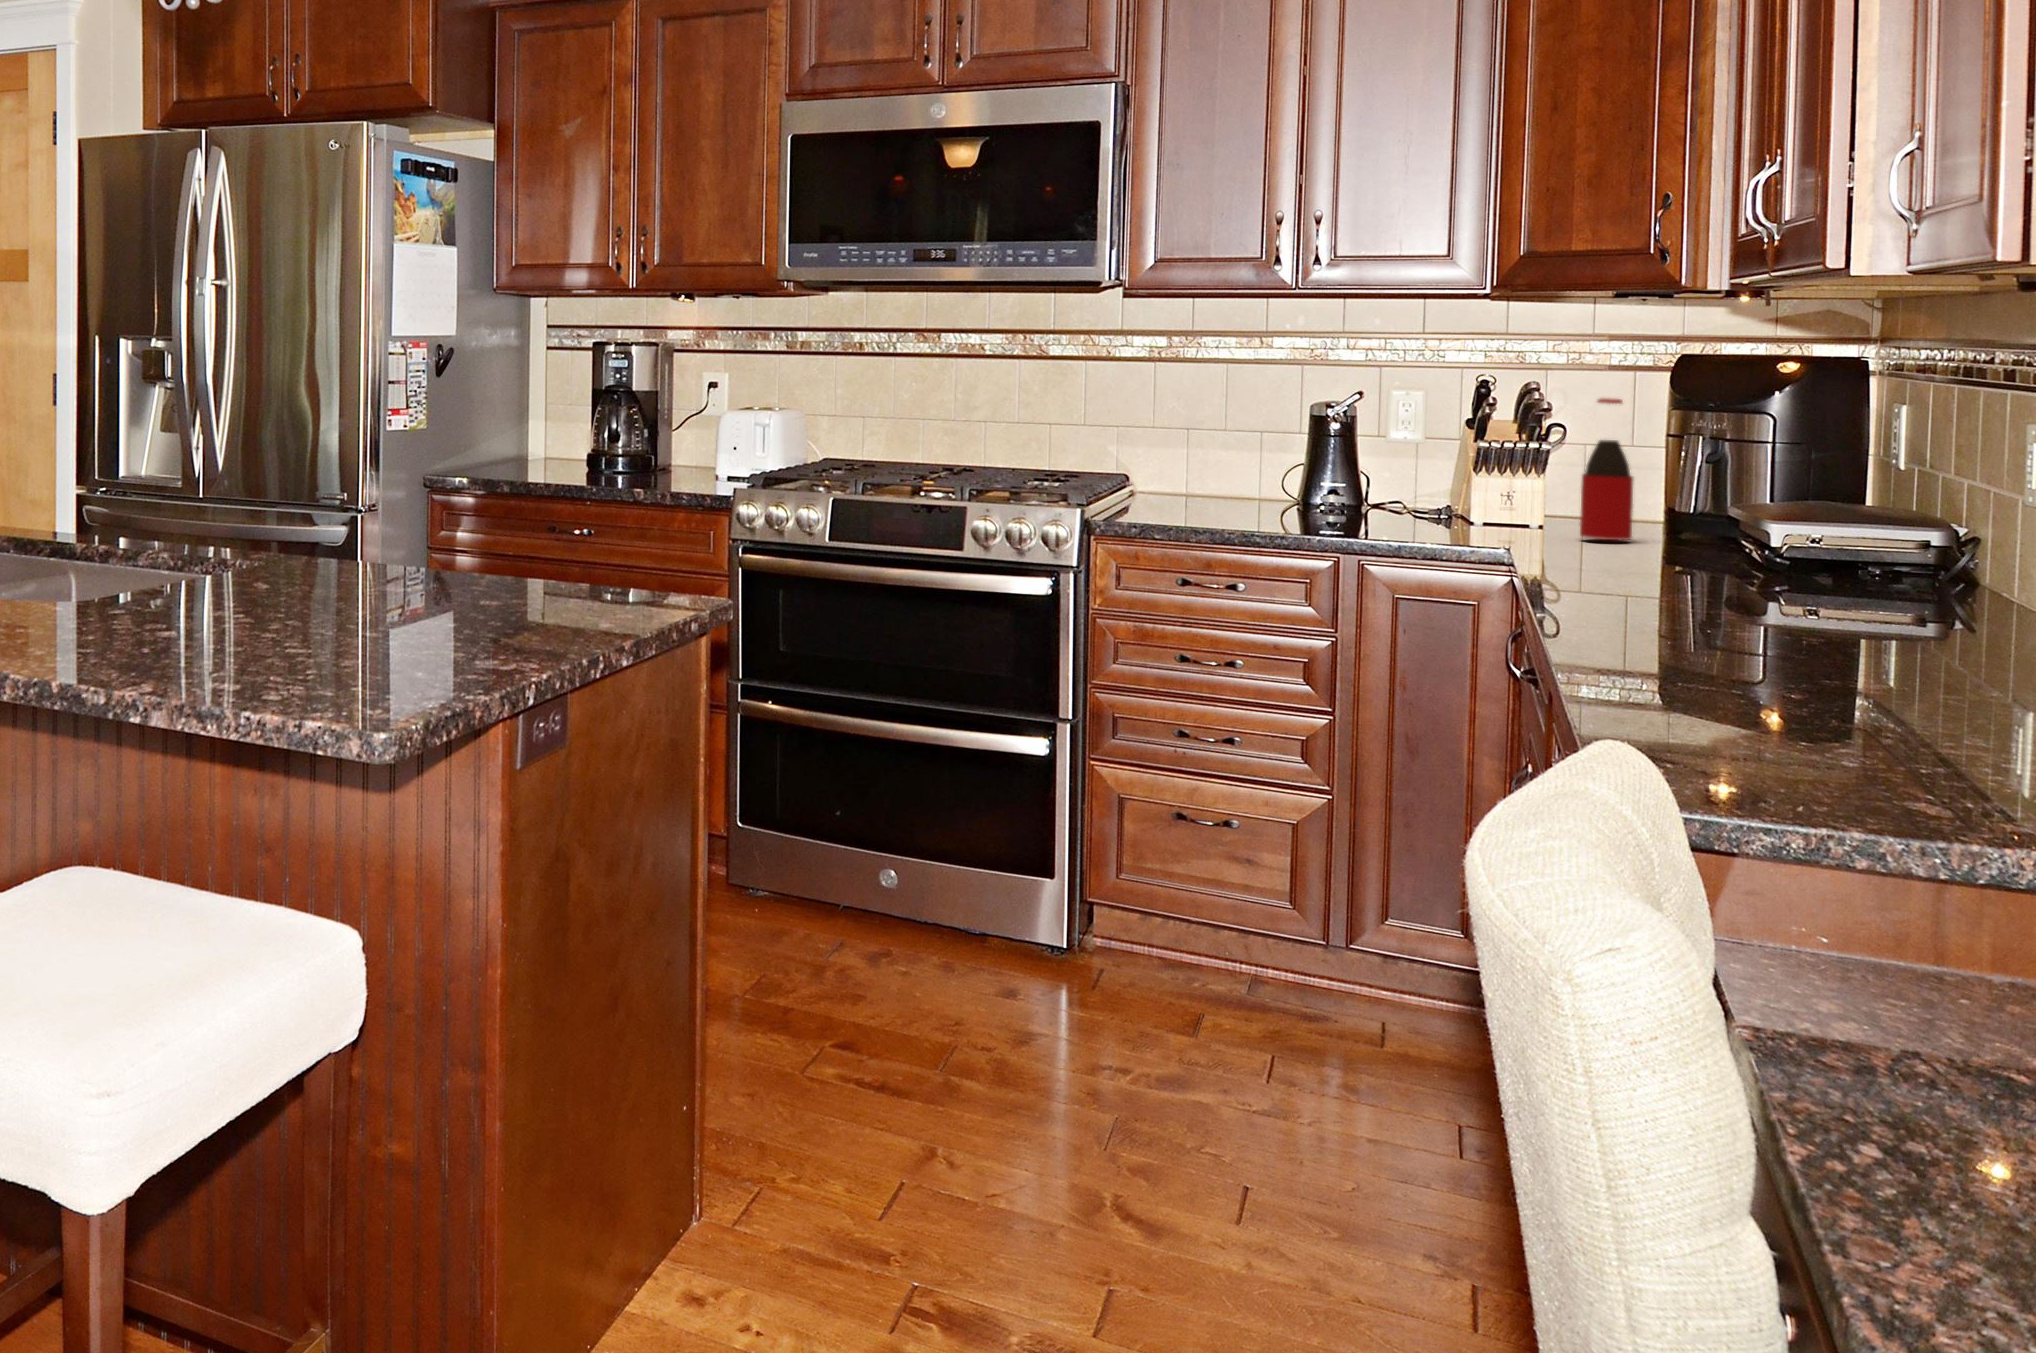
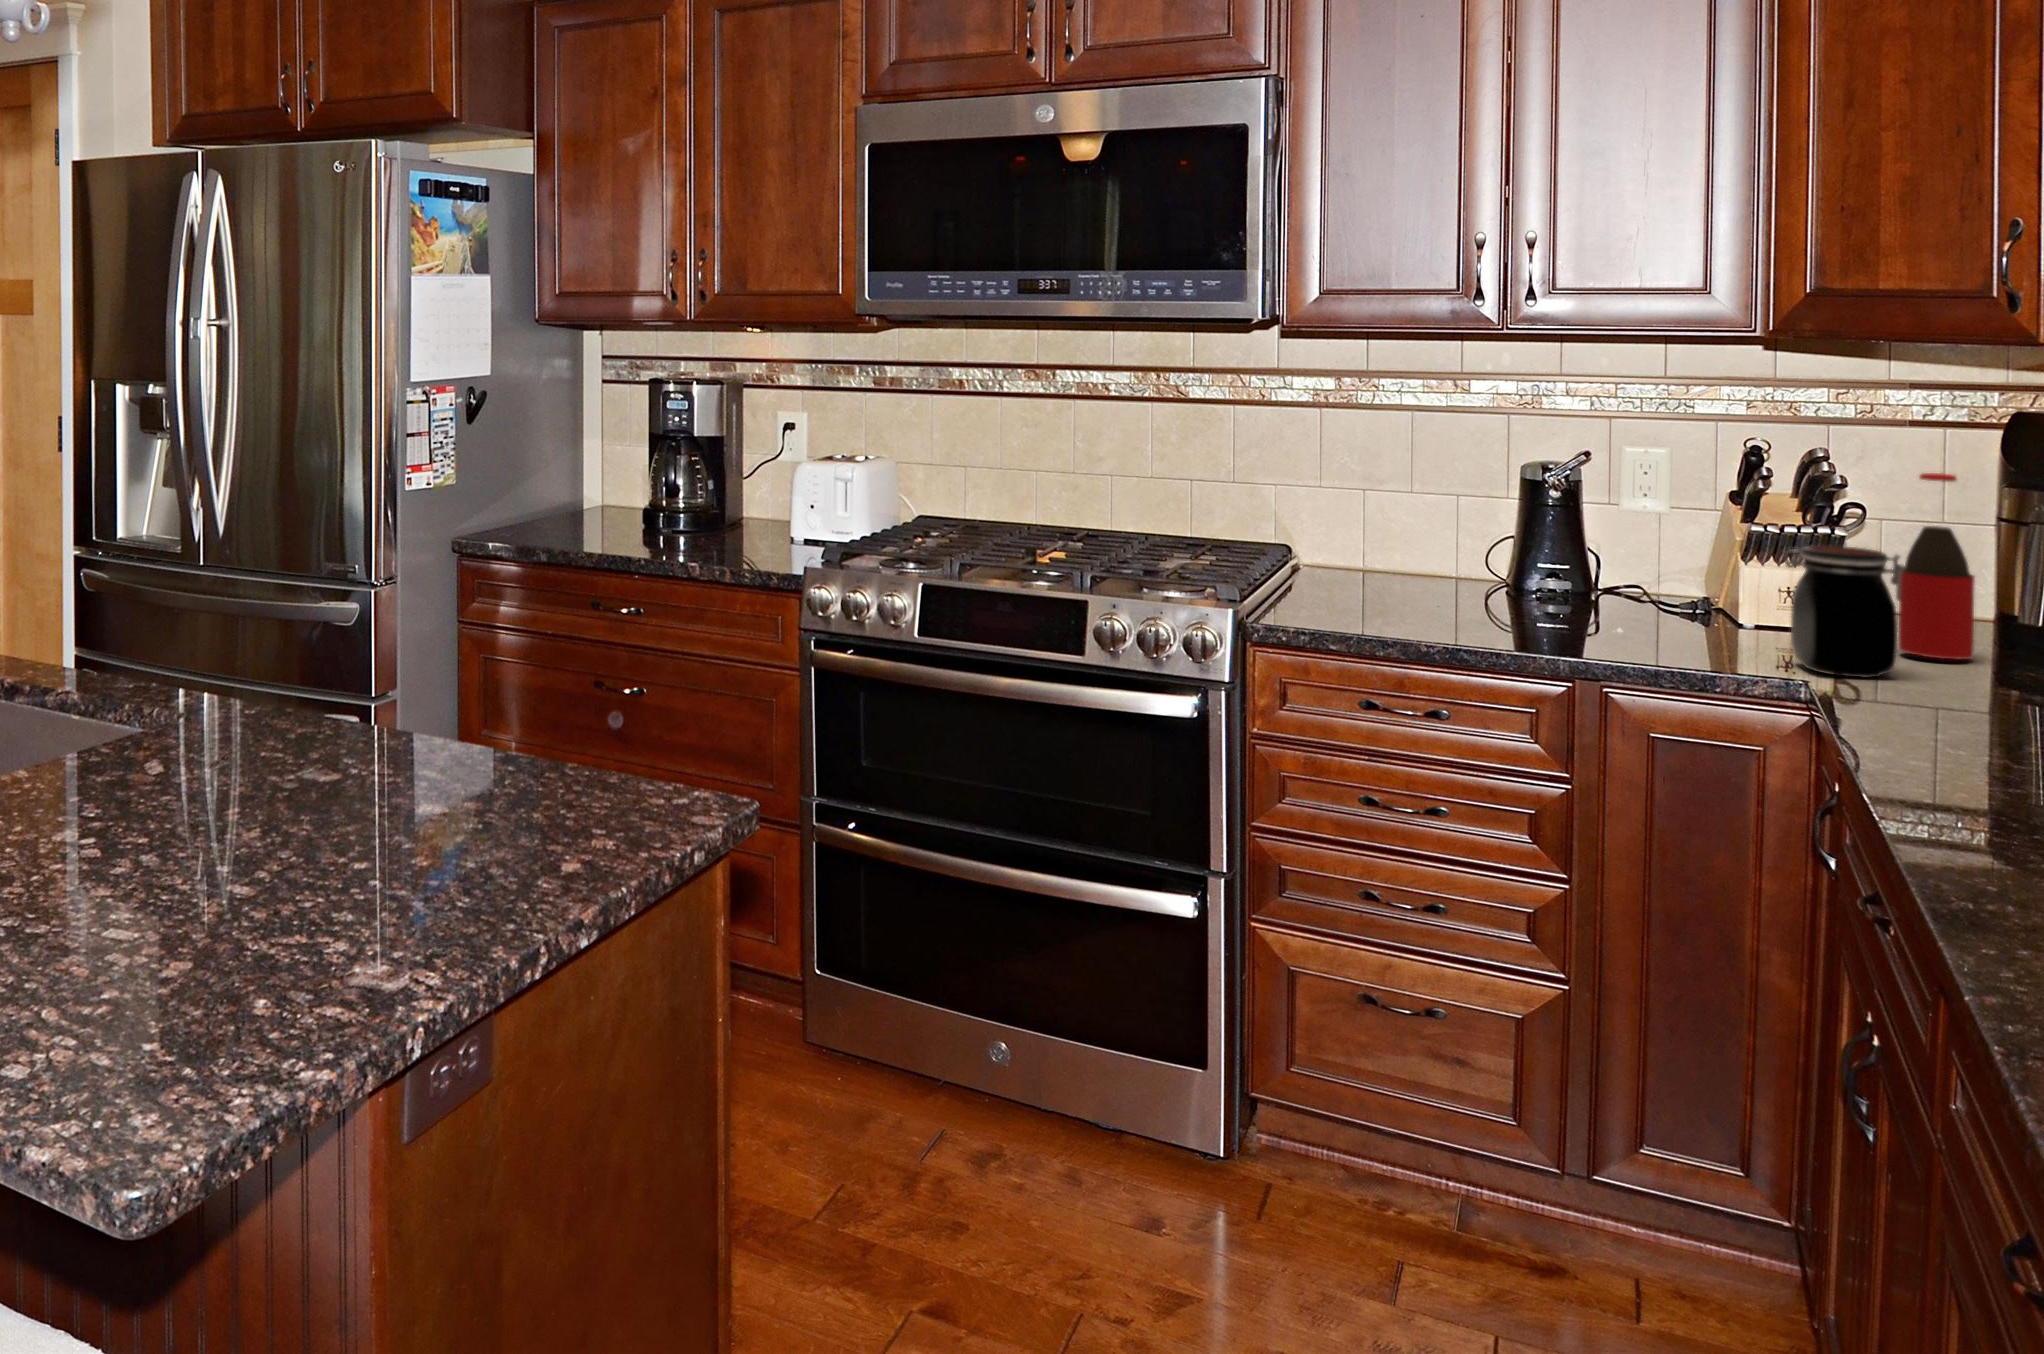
jar: none [1494,452,1578,550] -> present [1784,545,1905,678]

